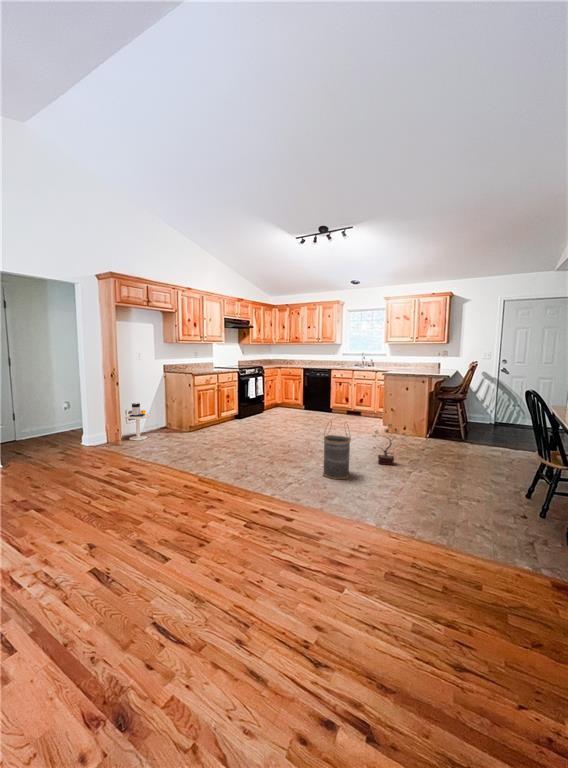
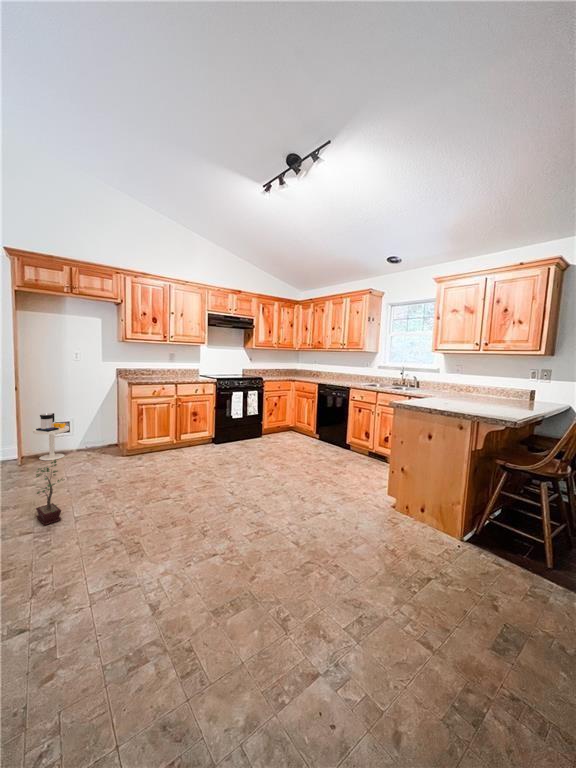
potted plant: present [373,424,411,465] -> present [36,460,62,525]
basket: present [323,435,351,479] -> none [94,510,158,664]

